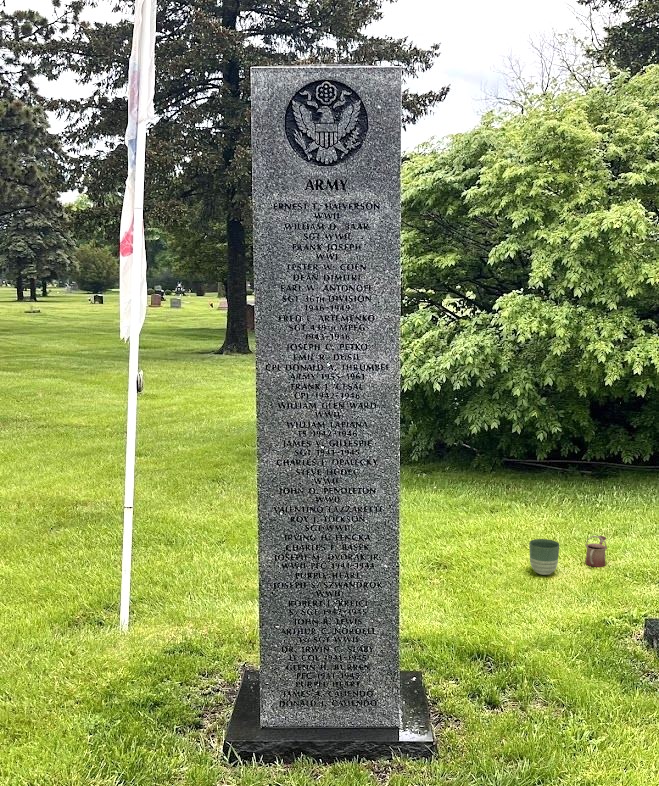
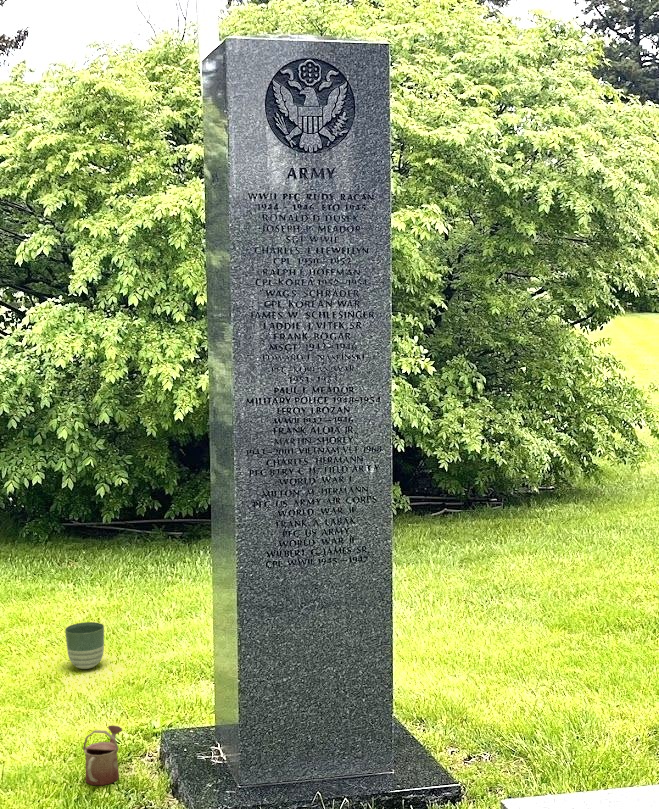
watering can: present [585,536,607,567] -> present [83,725,122,785]

